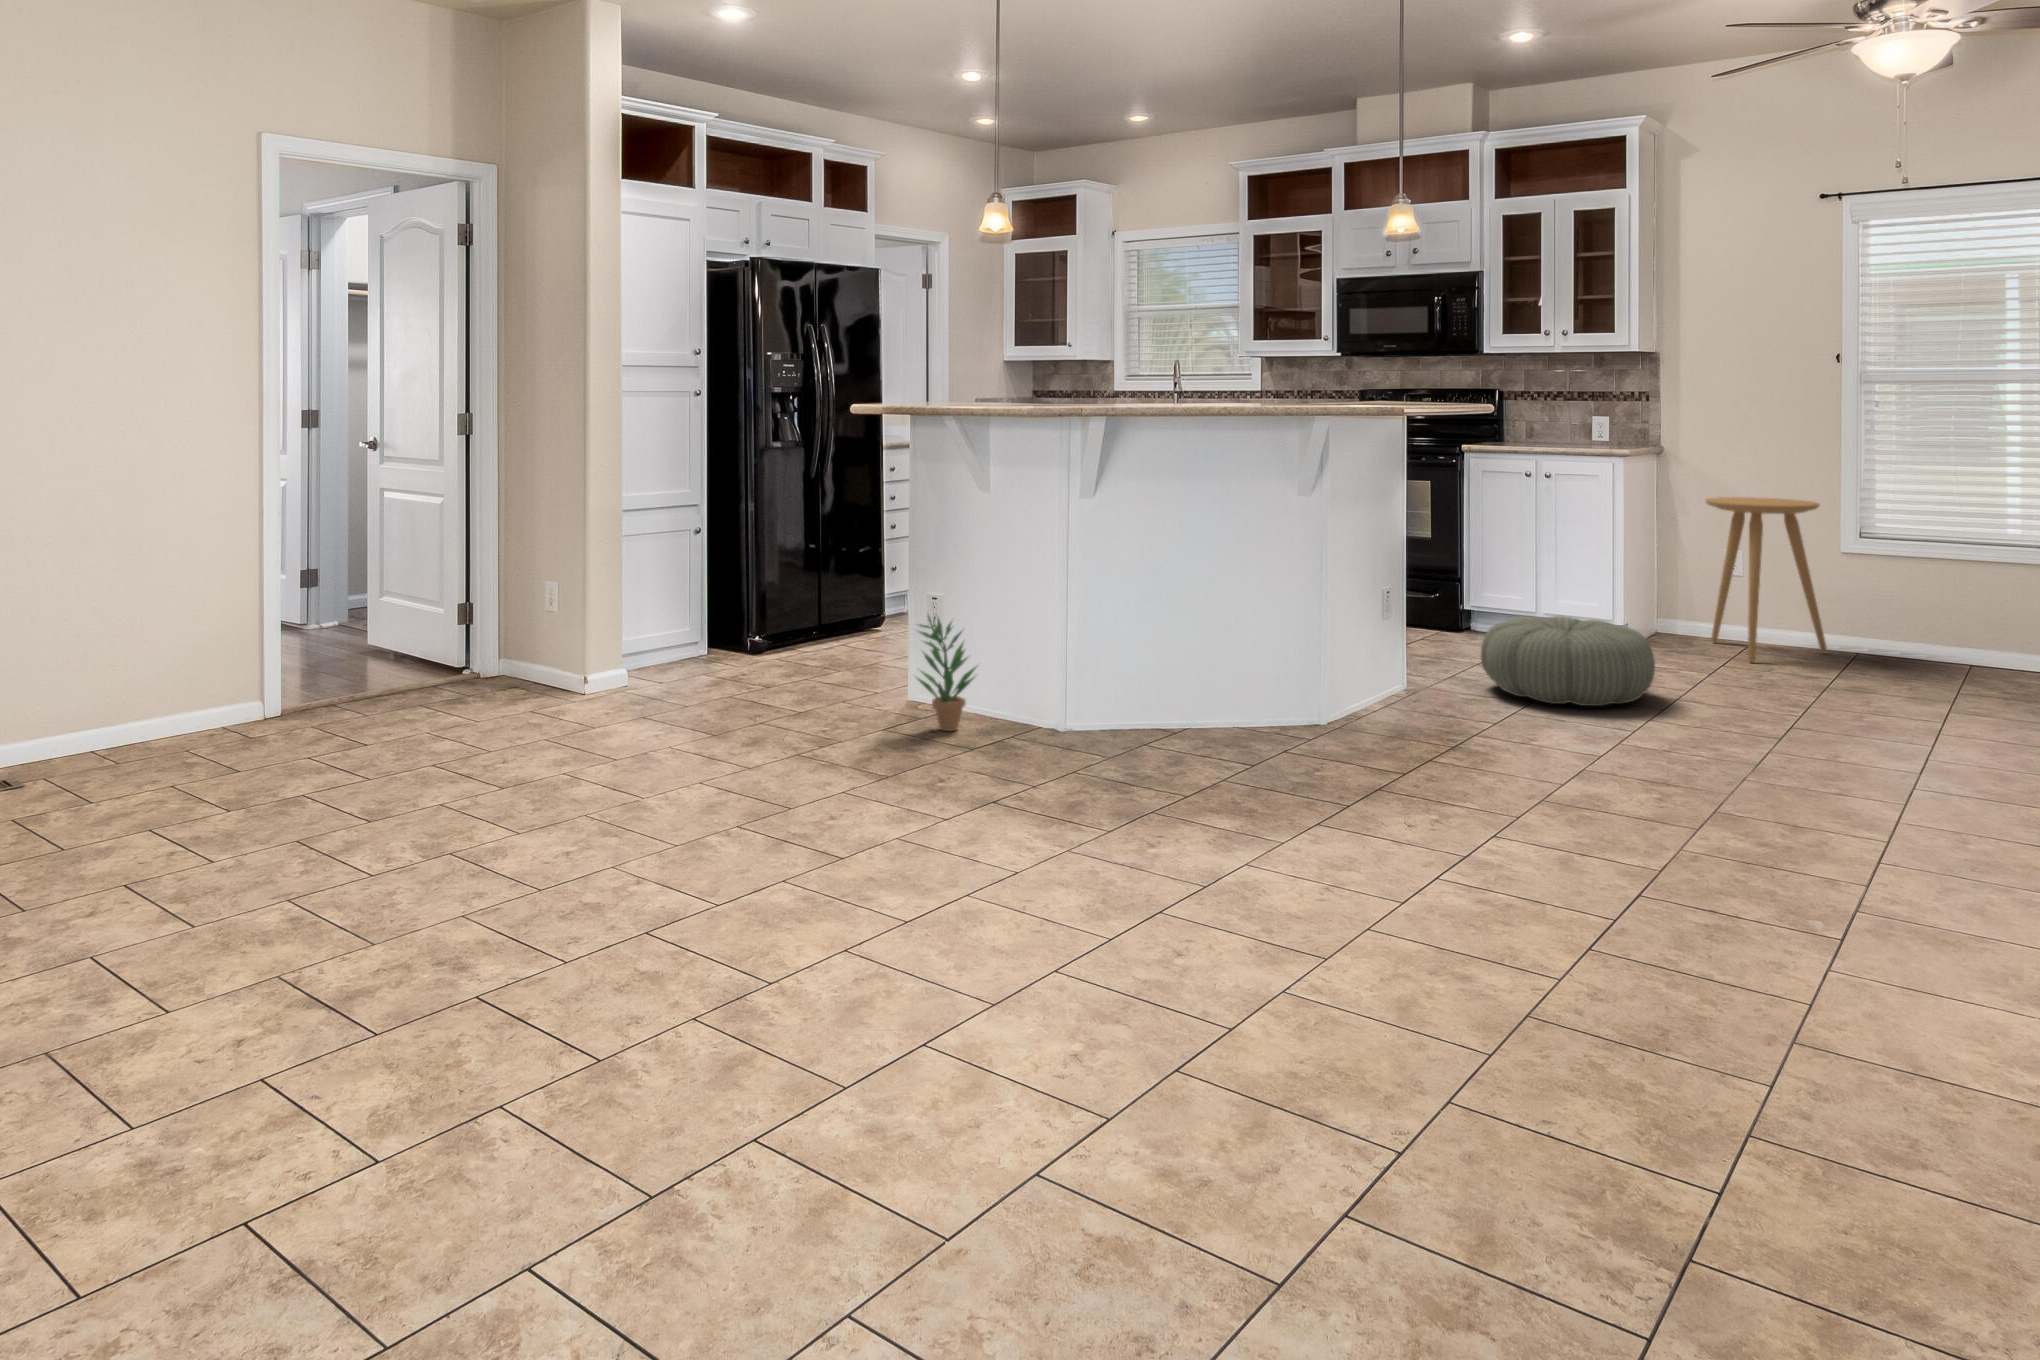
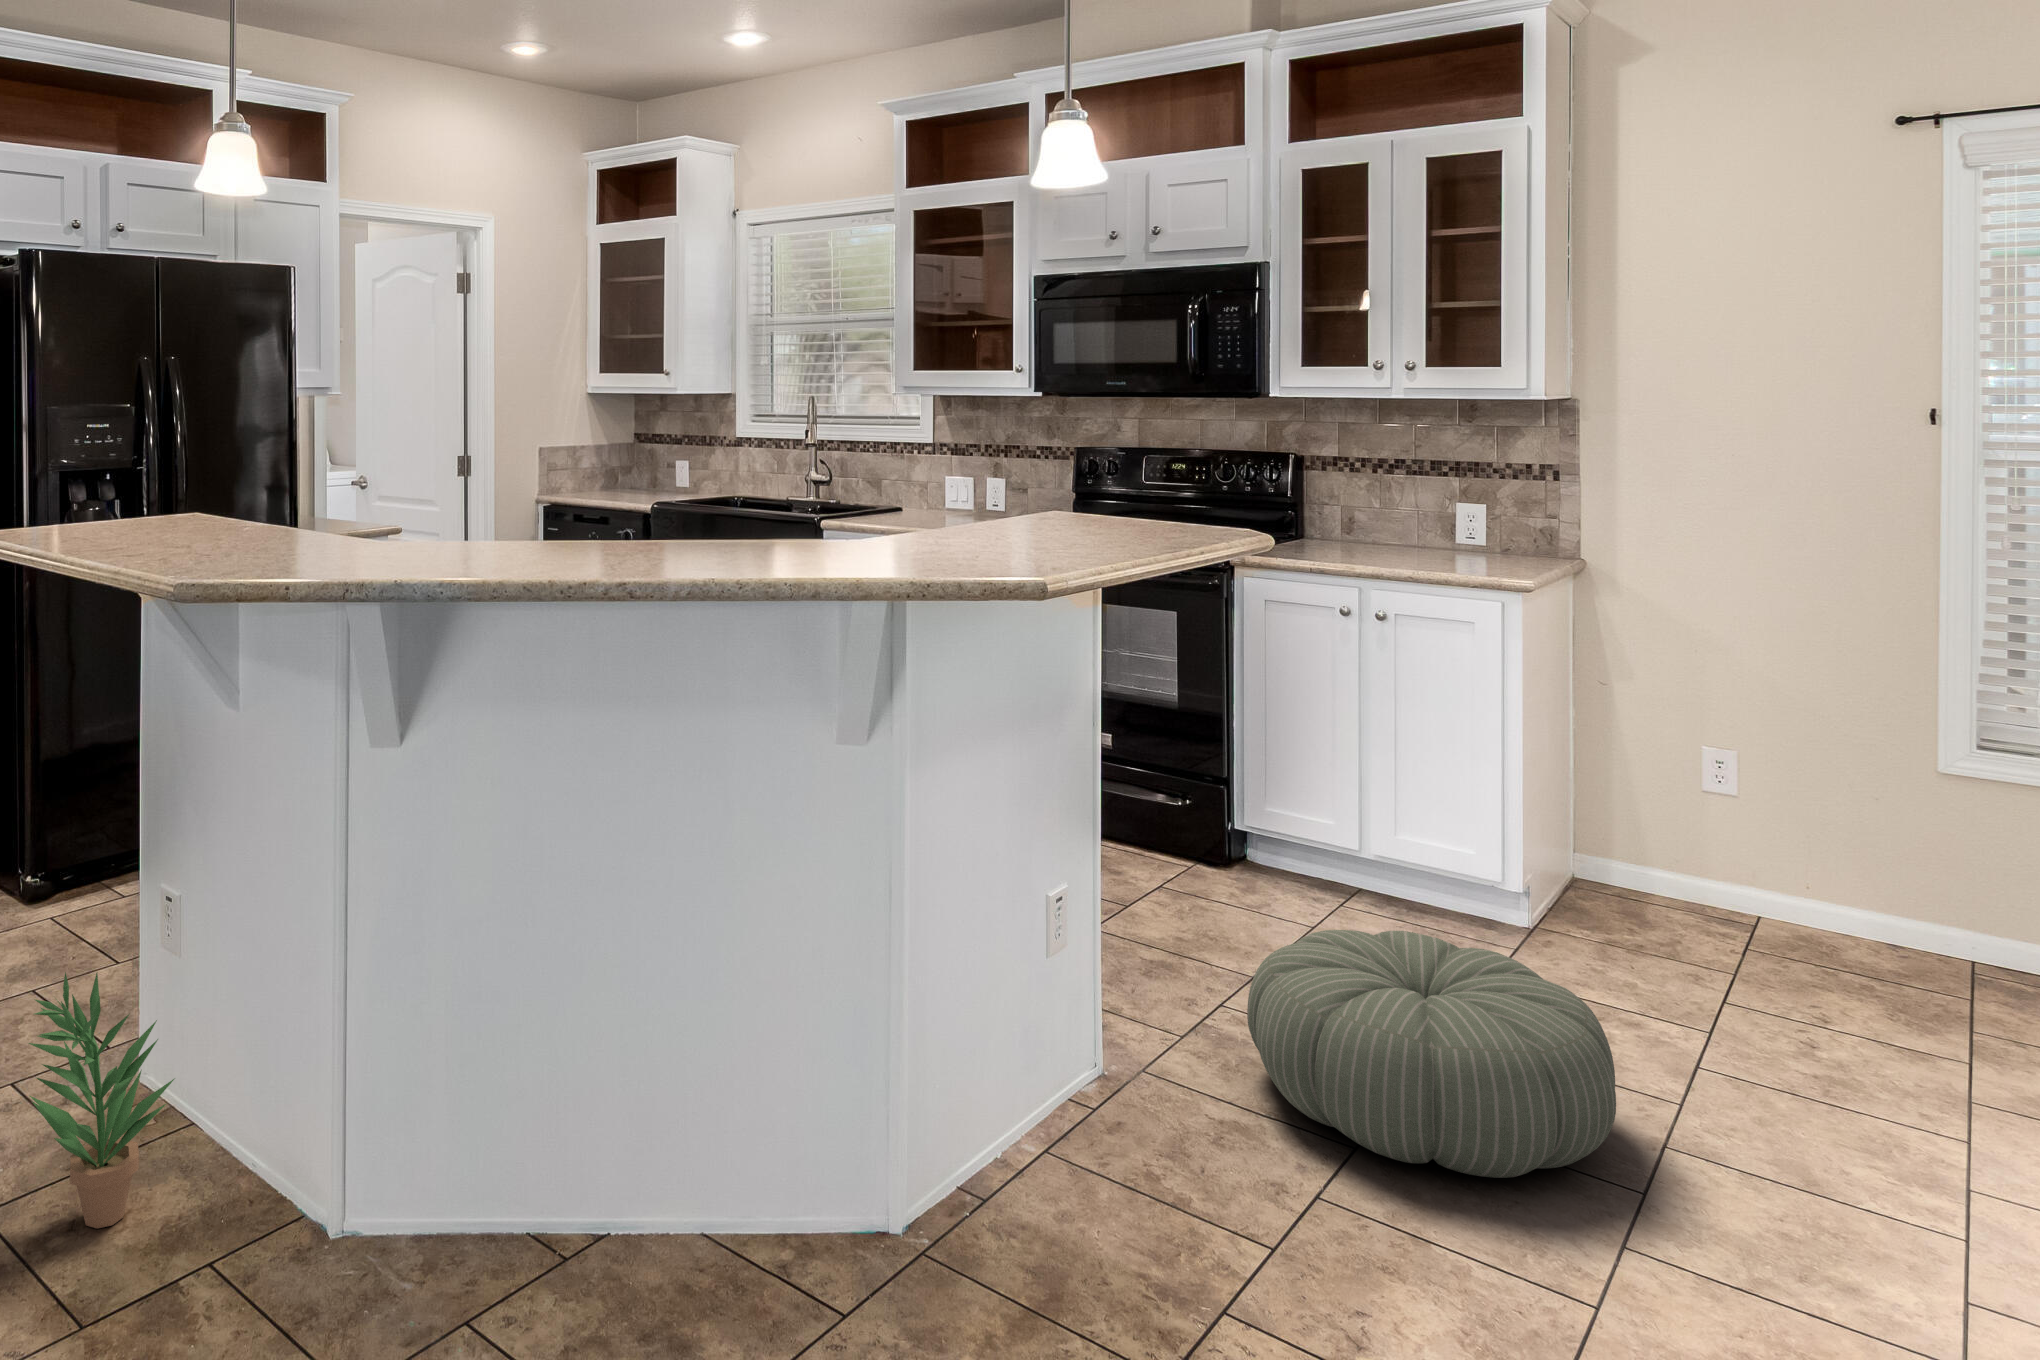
side table: present [1705,497,1827,662] -> none [1674,661,1919,993]

